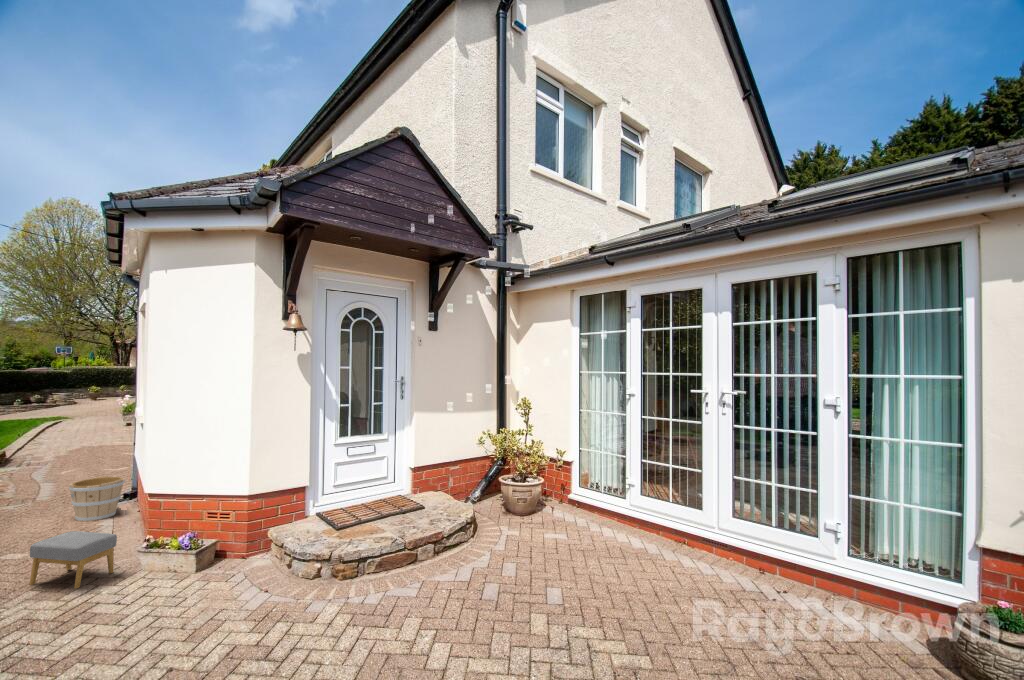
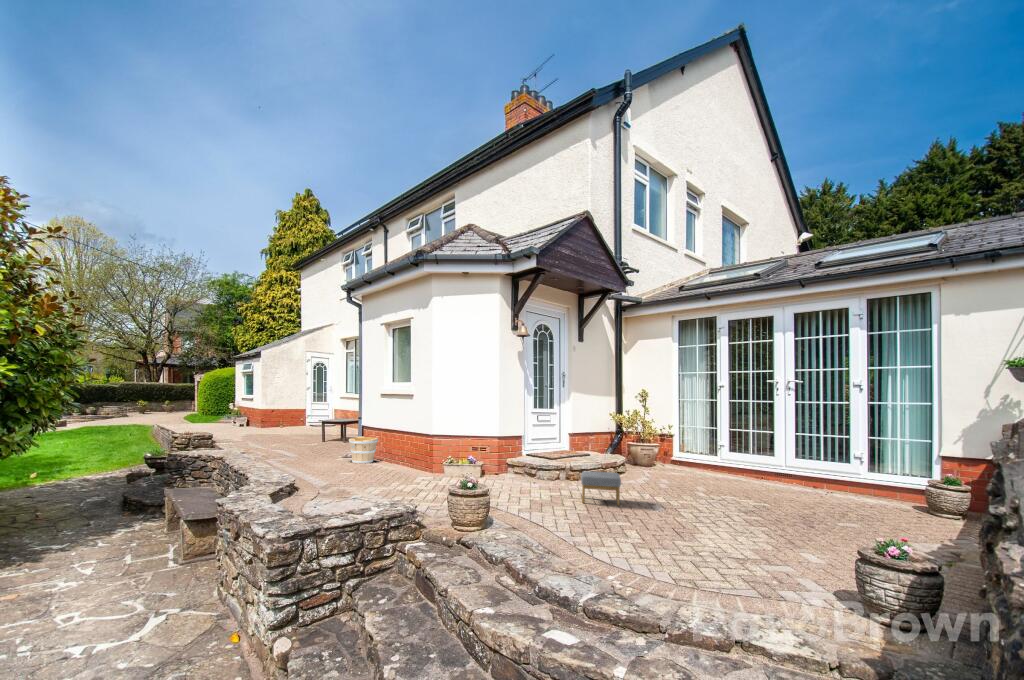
footstool: present [29,531,117,588] -> present [581,471,621,505]

